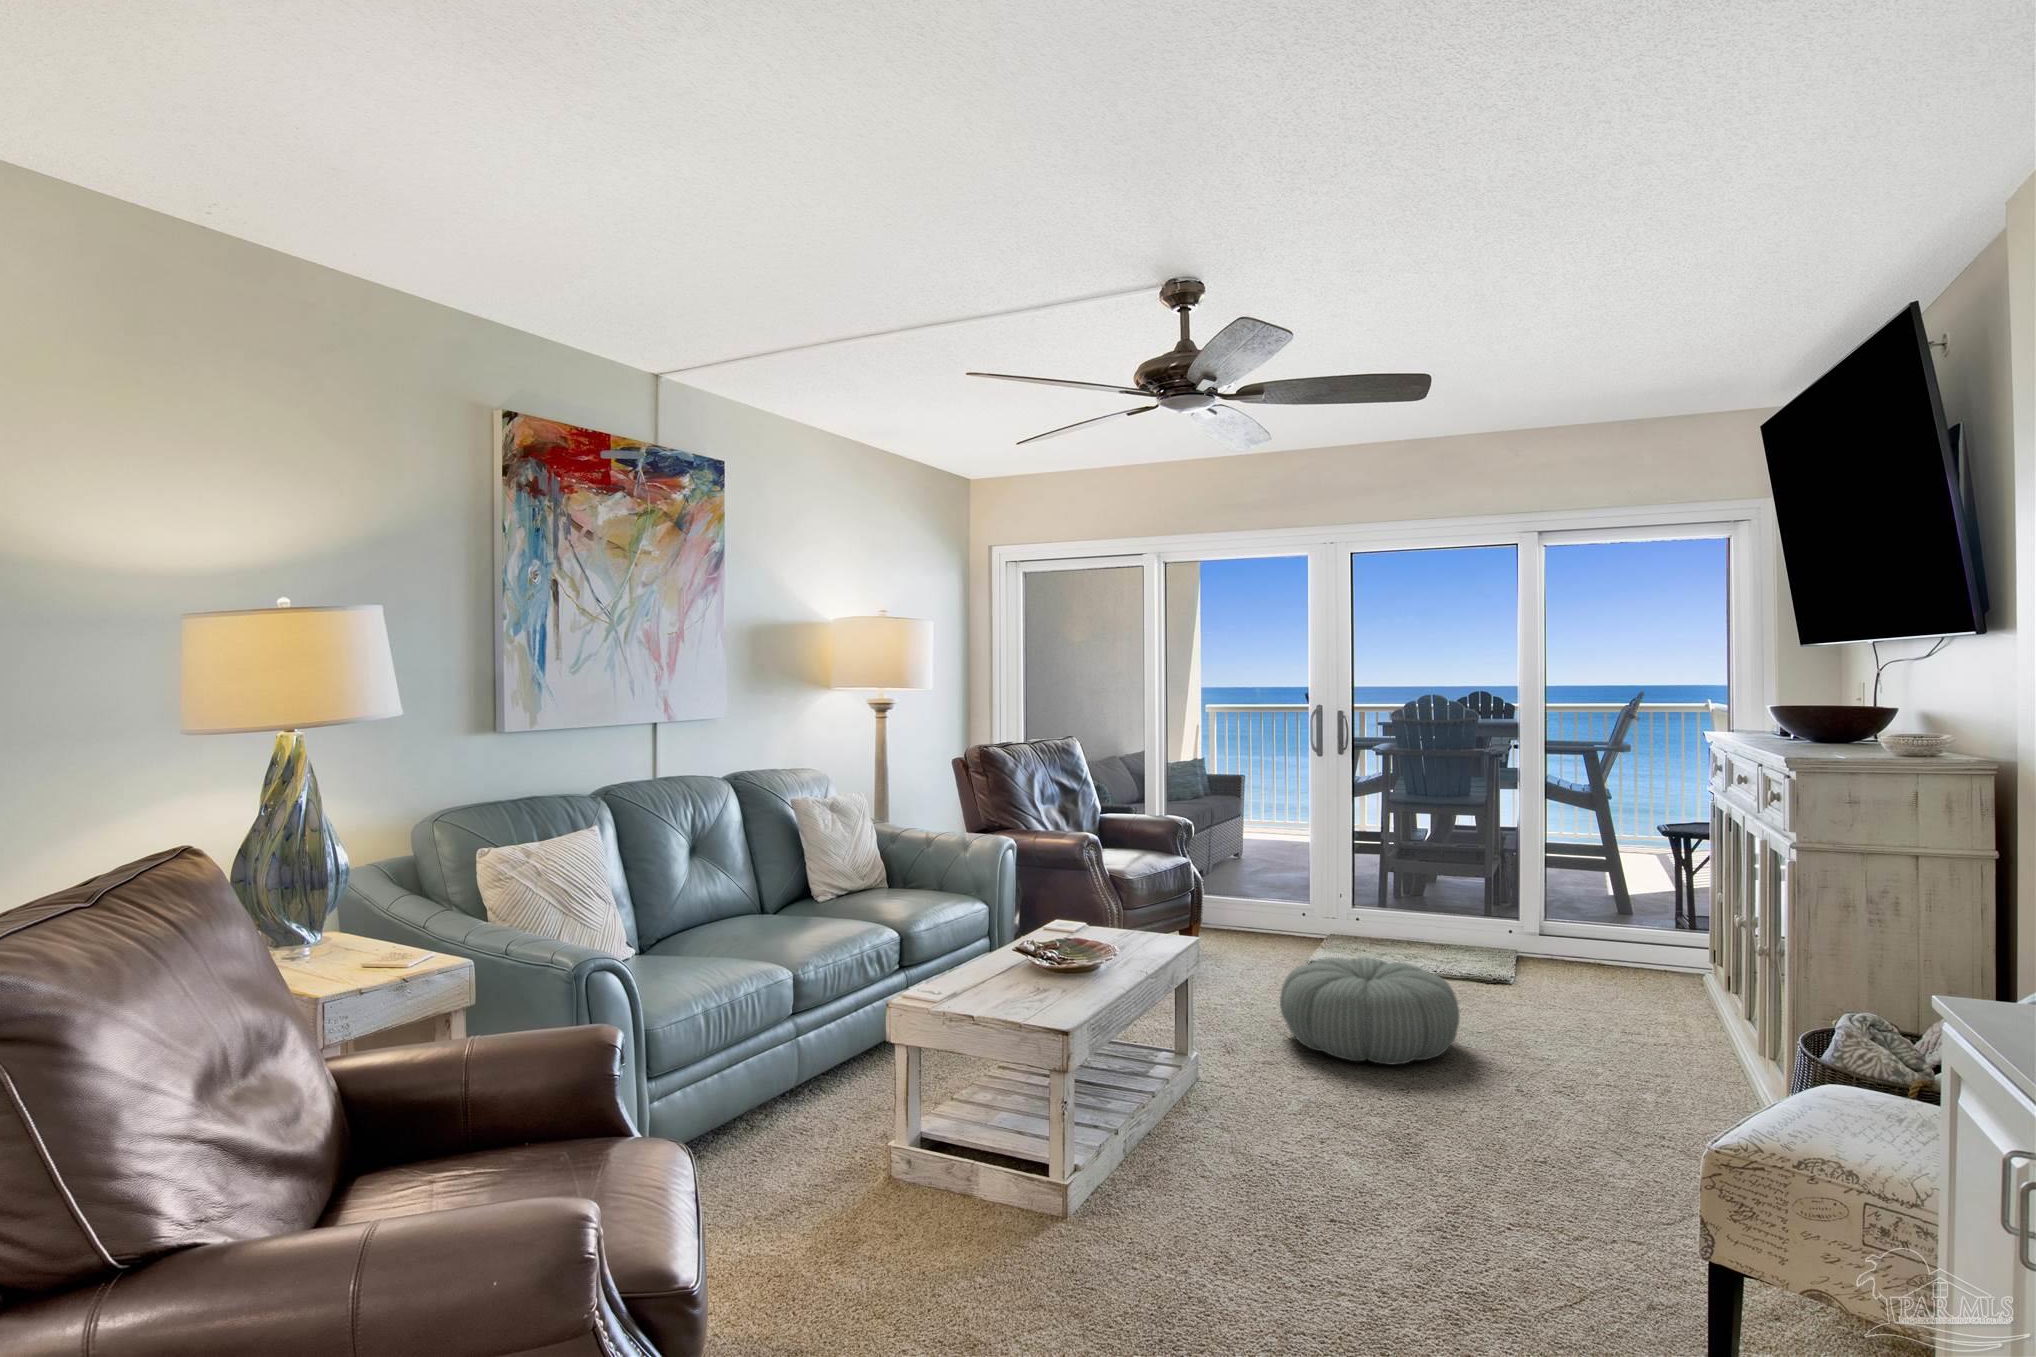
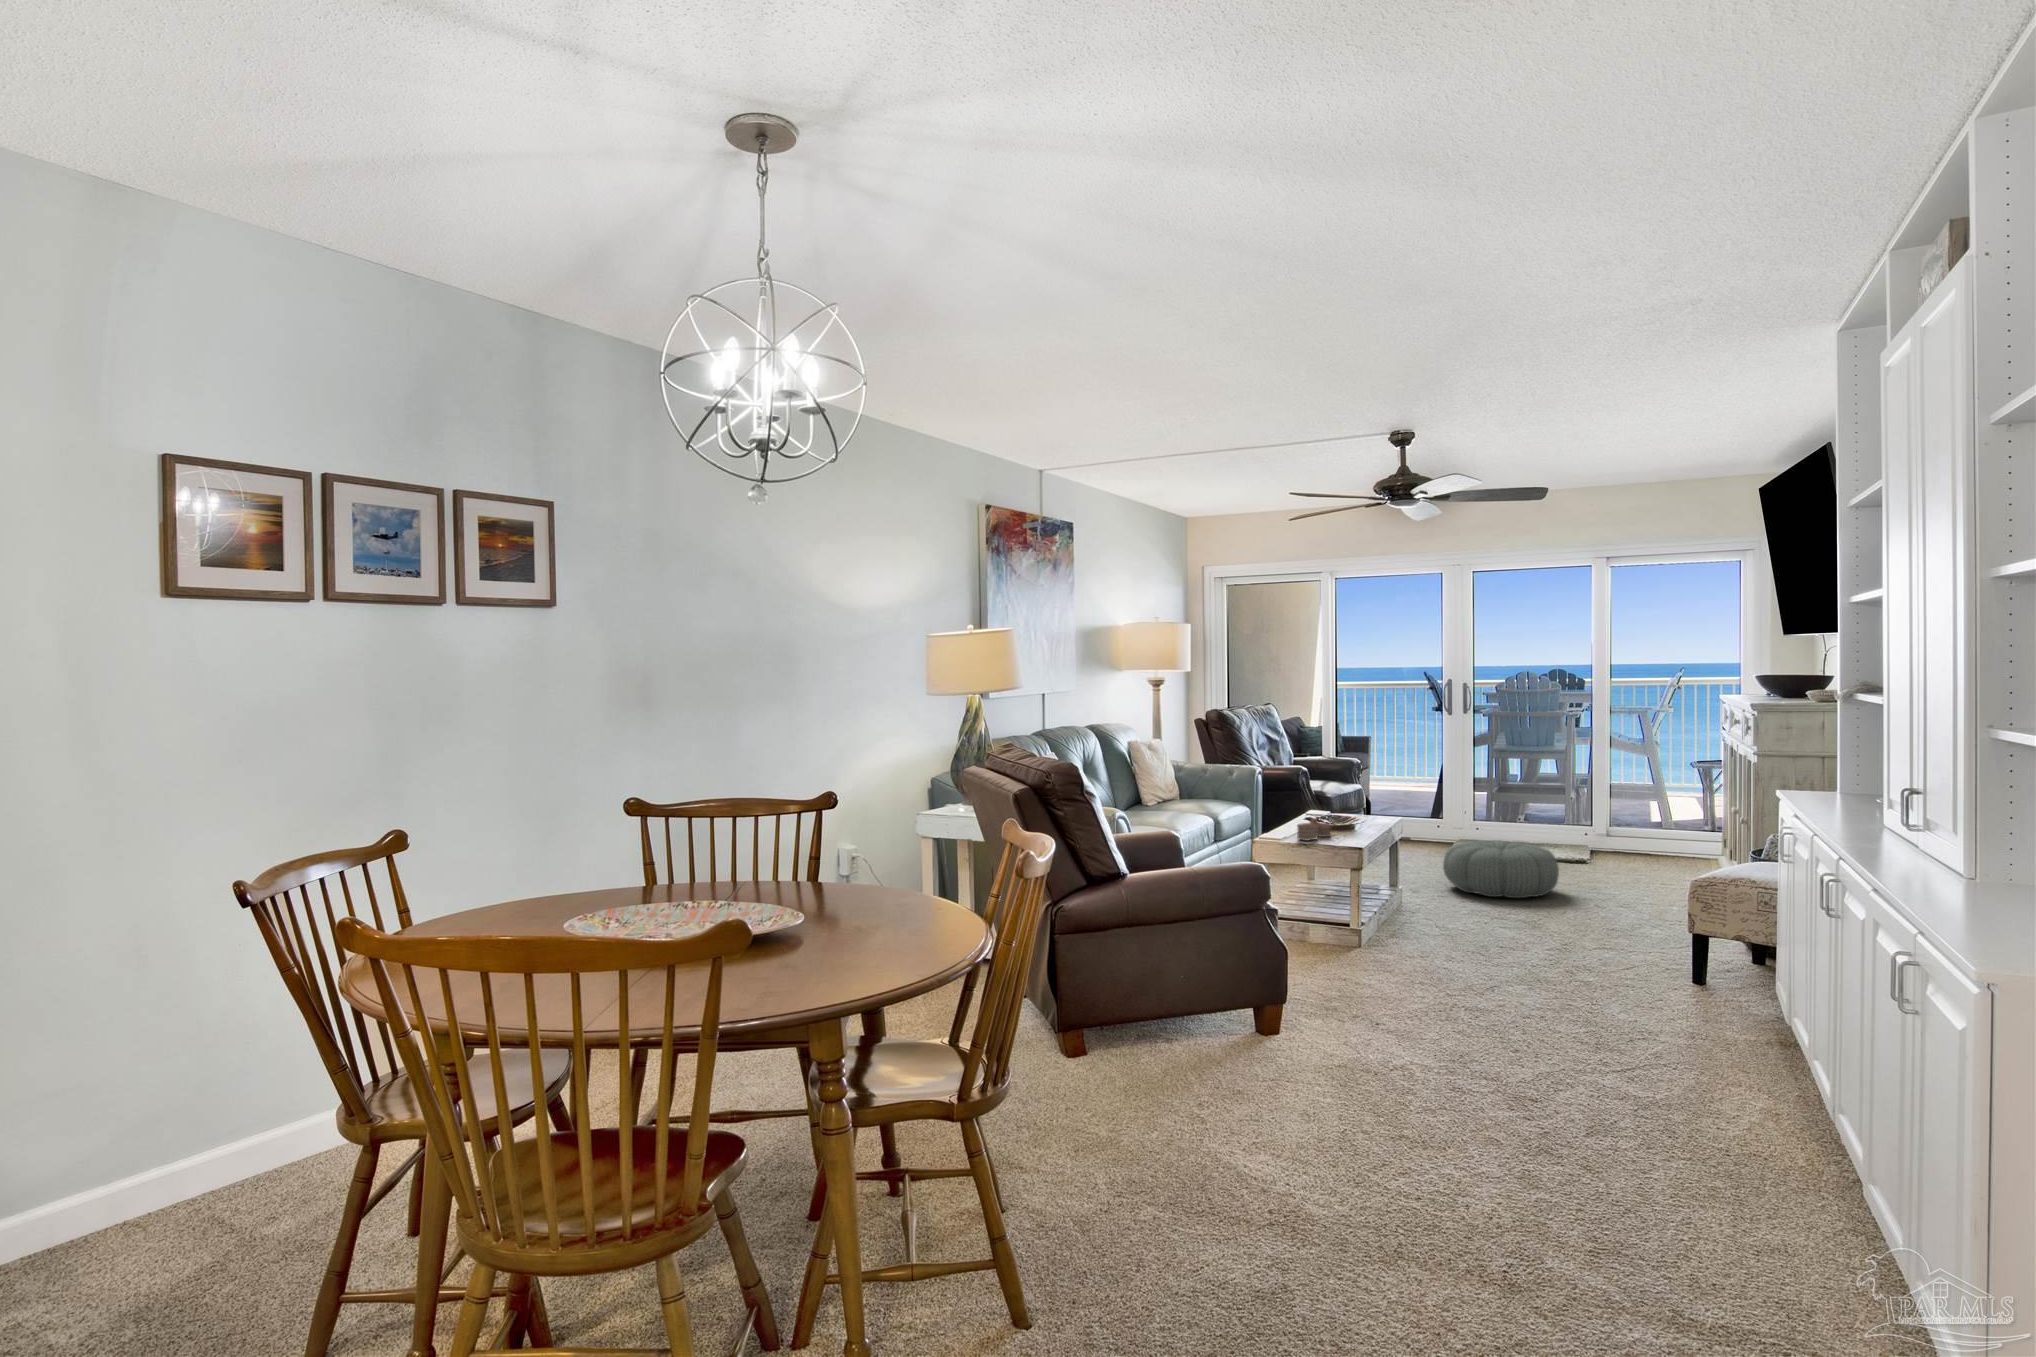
book: none [968,955,1041,1003] -> present [1297,818,1331,841]

